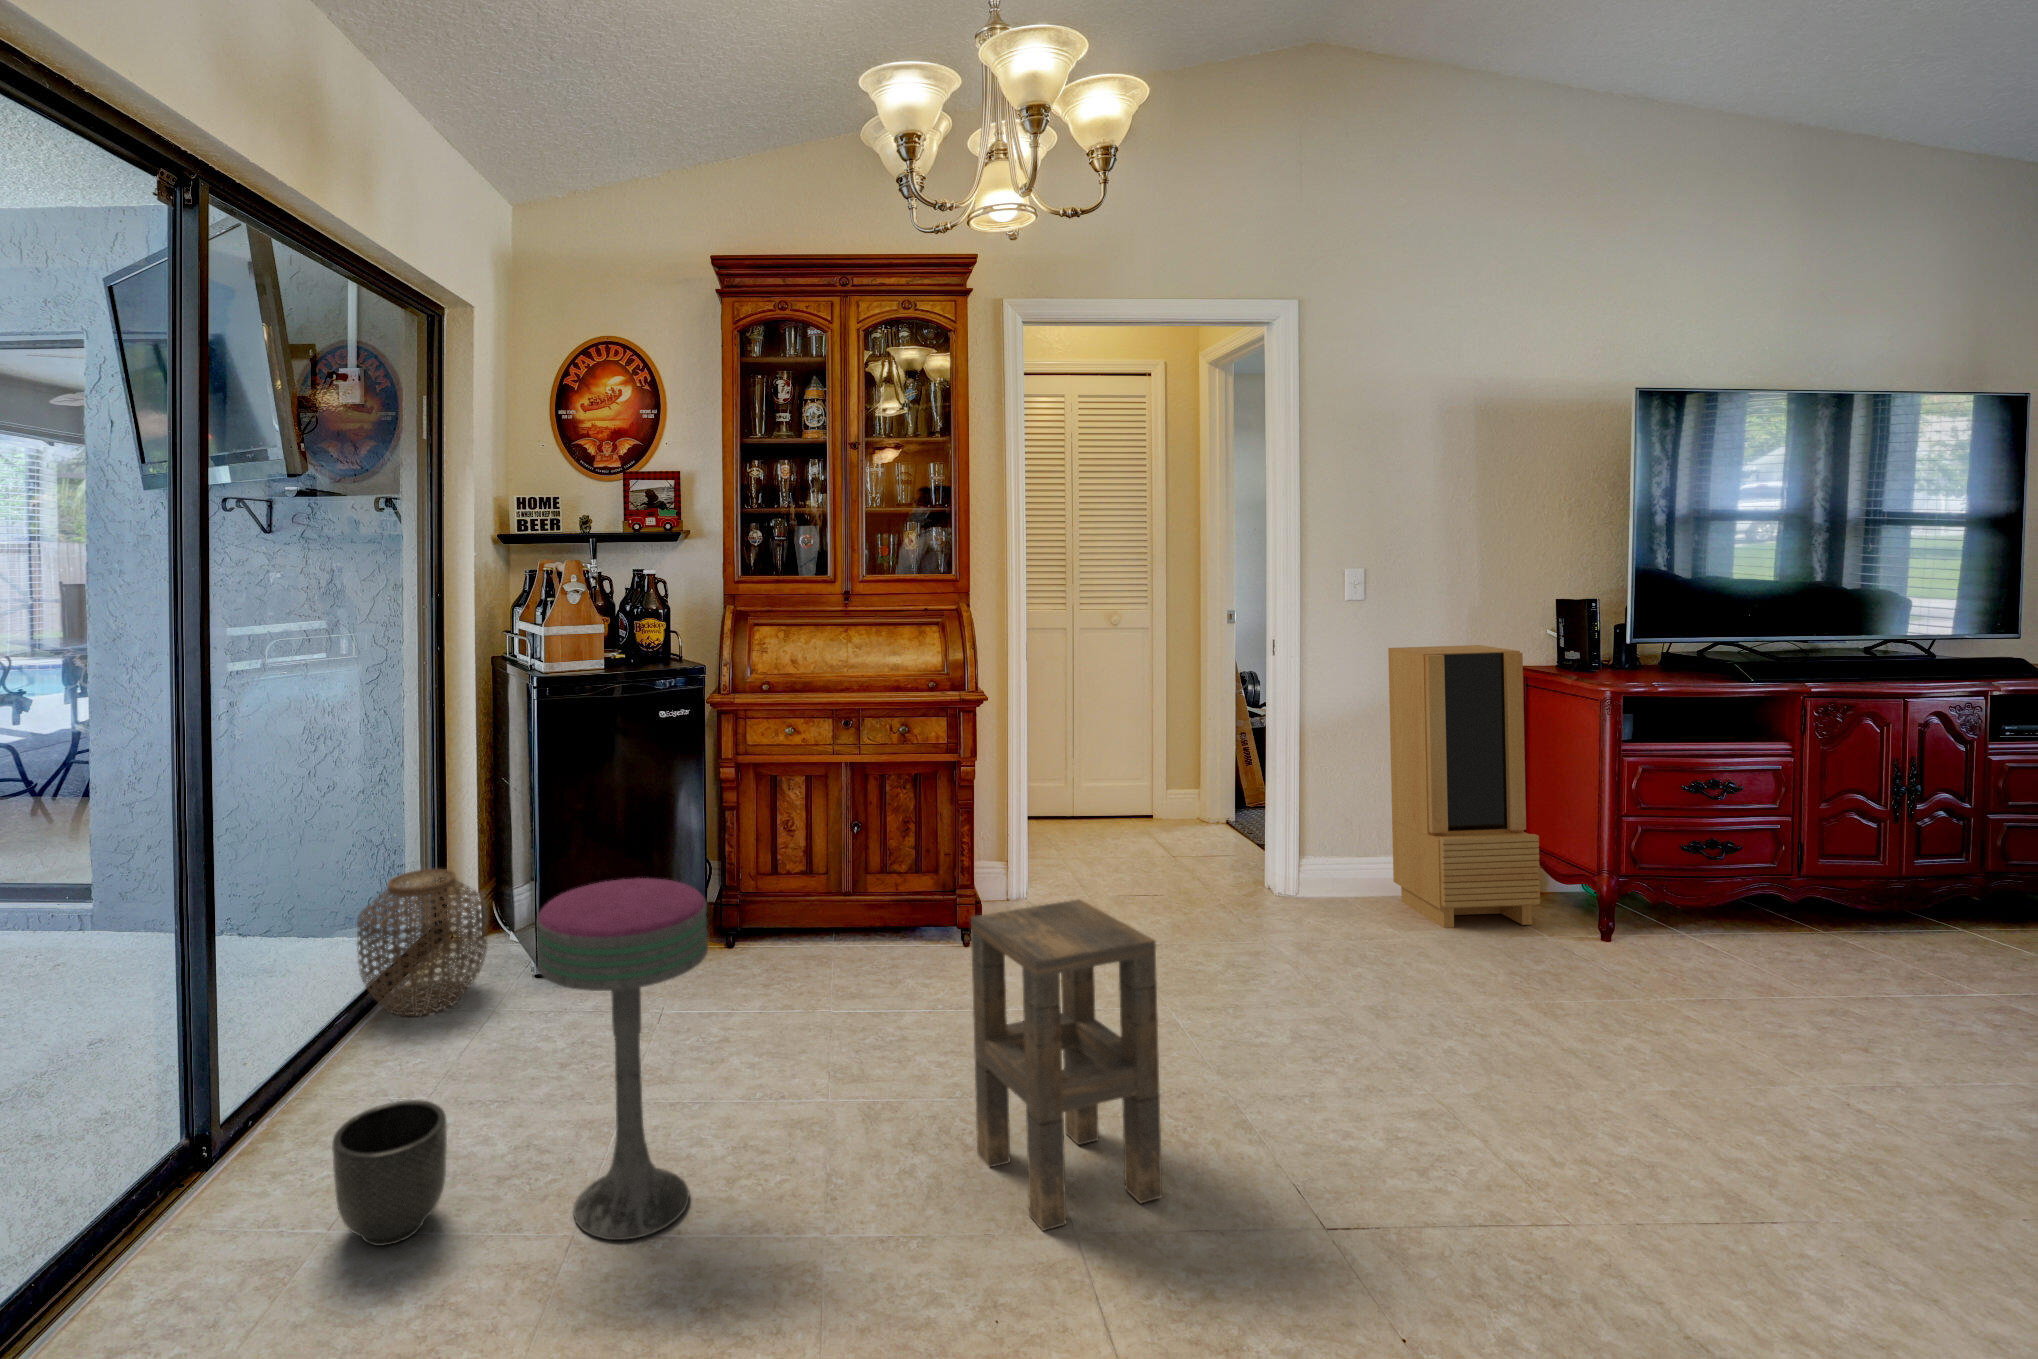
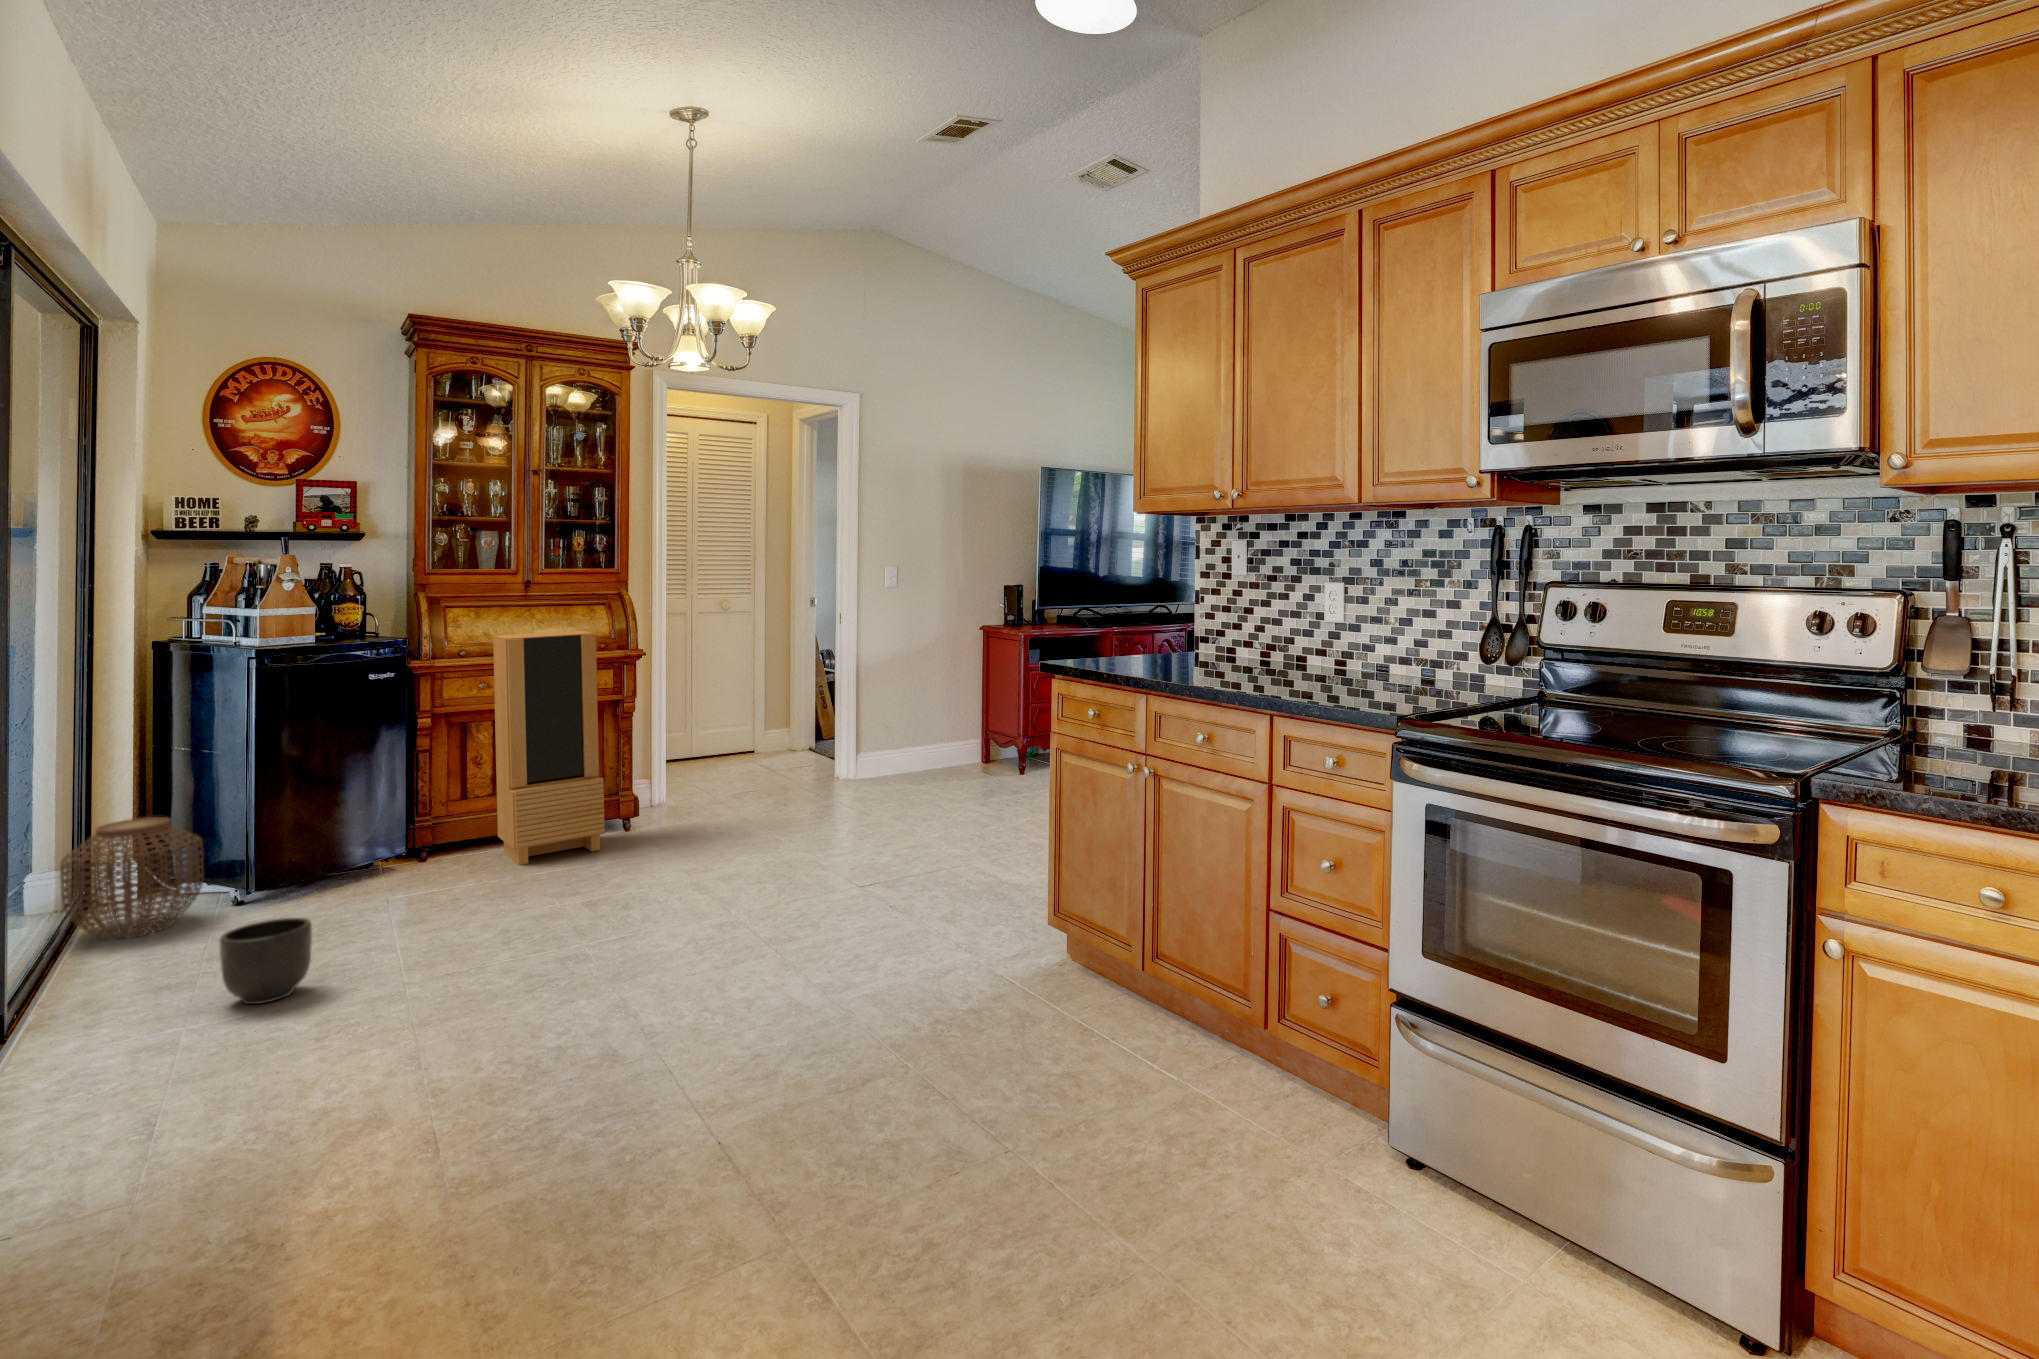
storage cabinet: present [1388,645,1540,928] -> present [493,631,605,865]
bar stool: present [537,878,708,1240] -> none [382,756,508,967]
side table: present [971,899,1162,1231] -> none [671,748,784,910]

